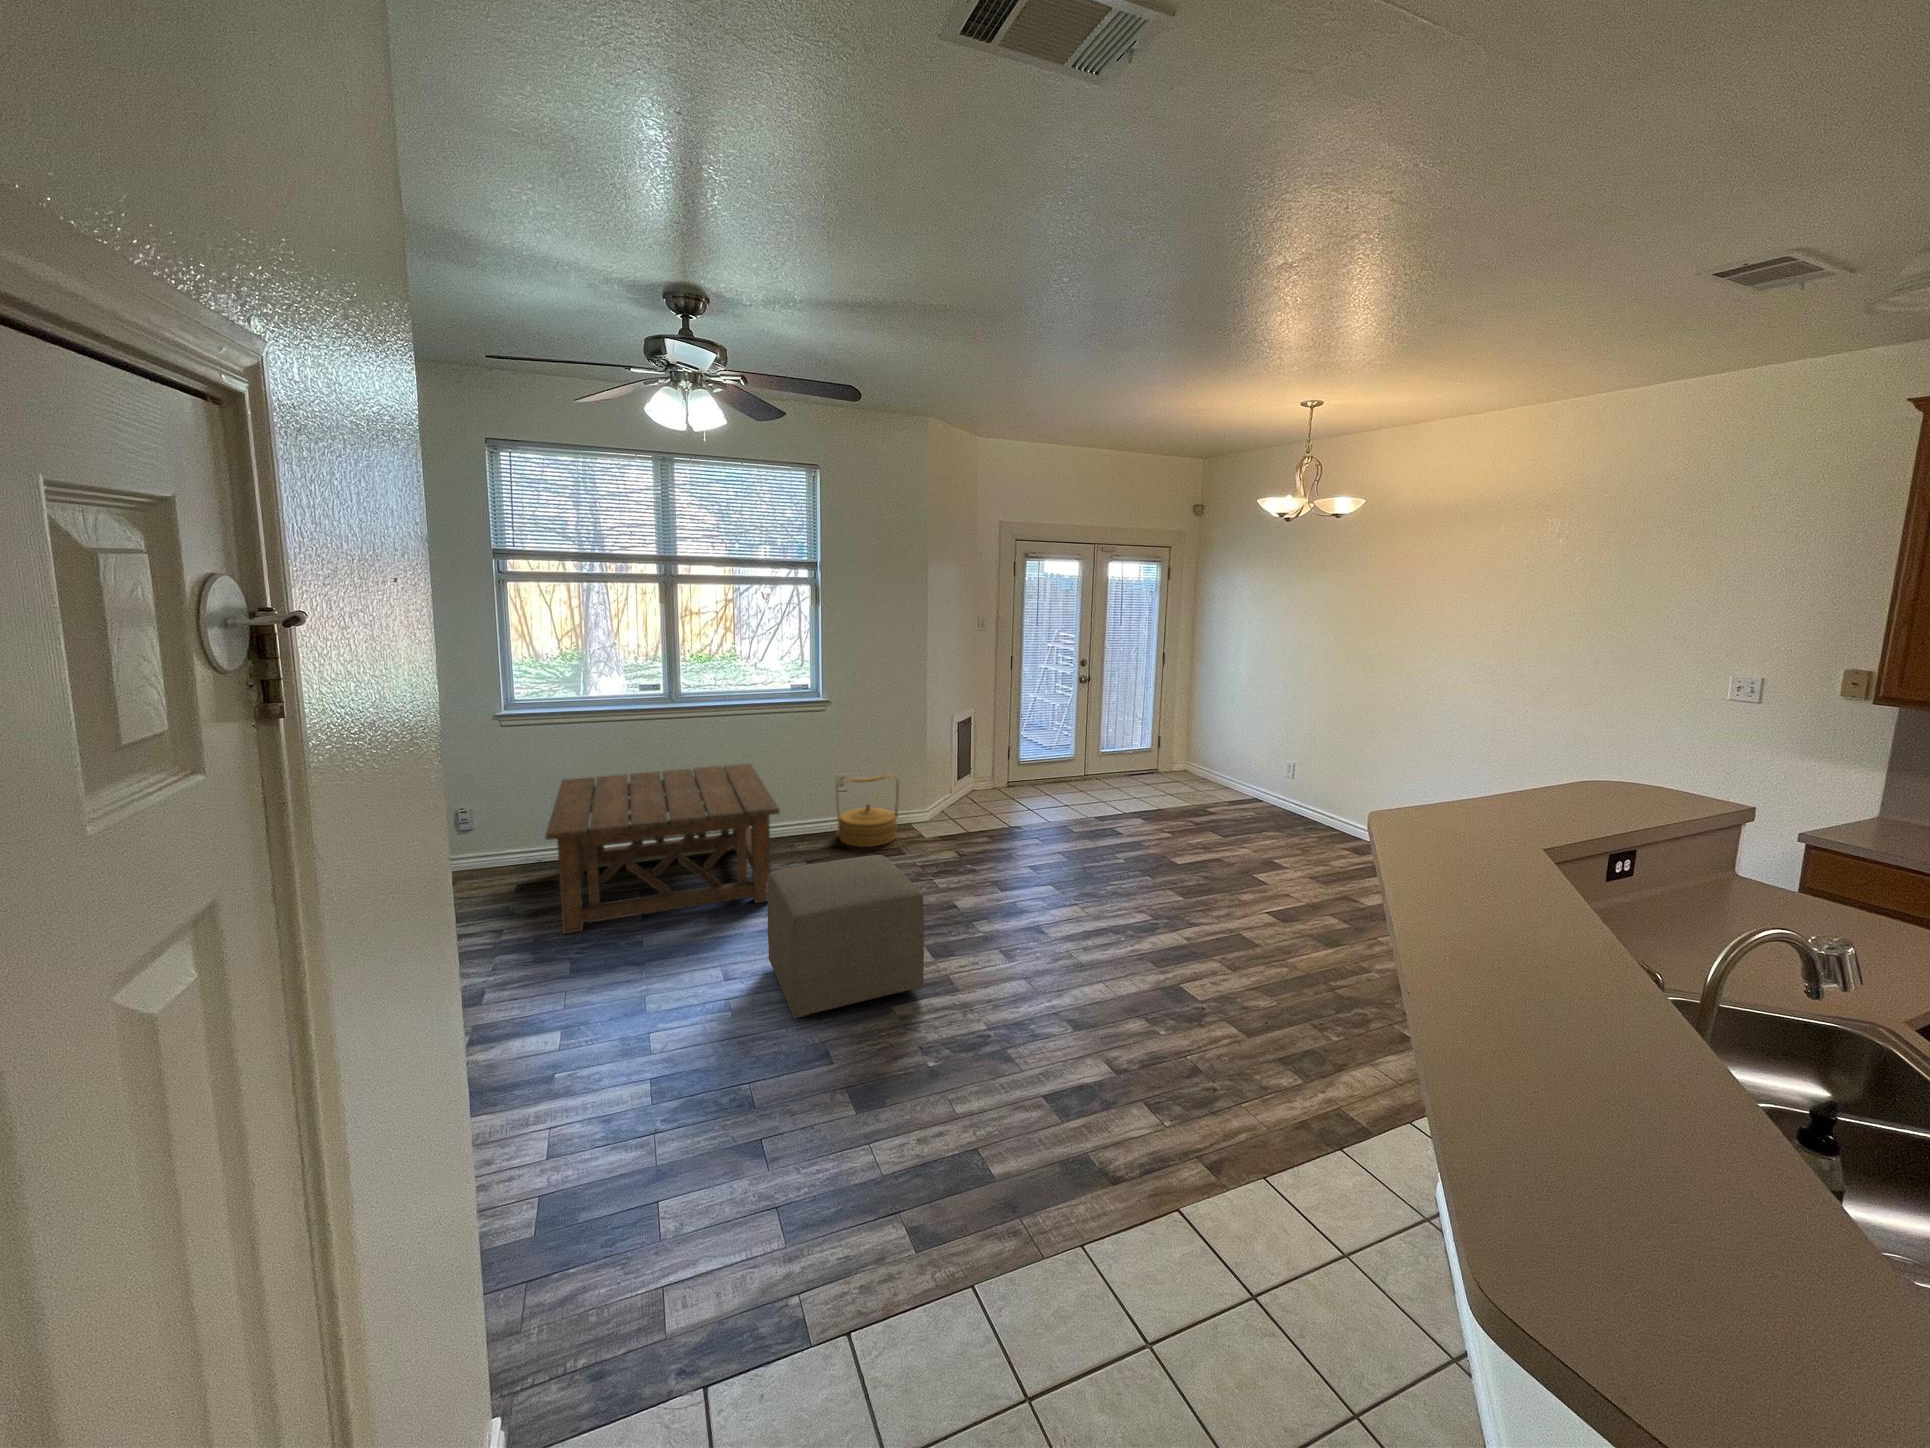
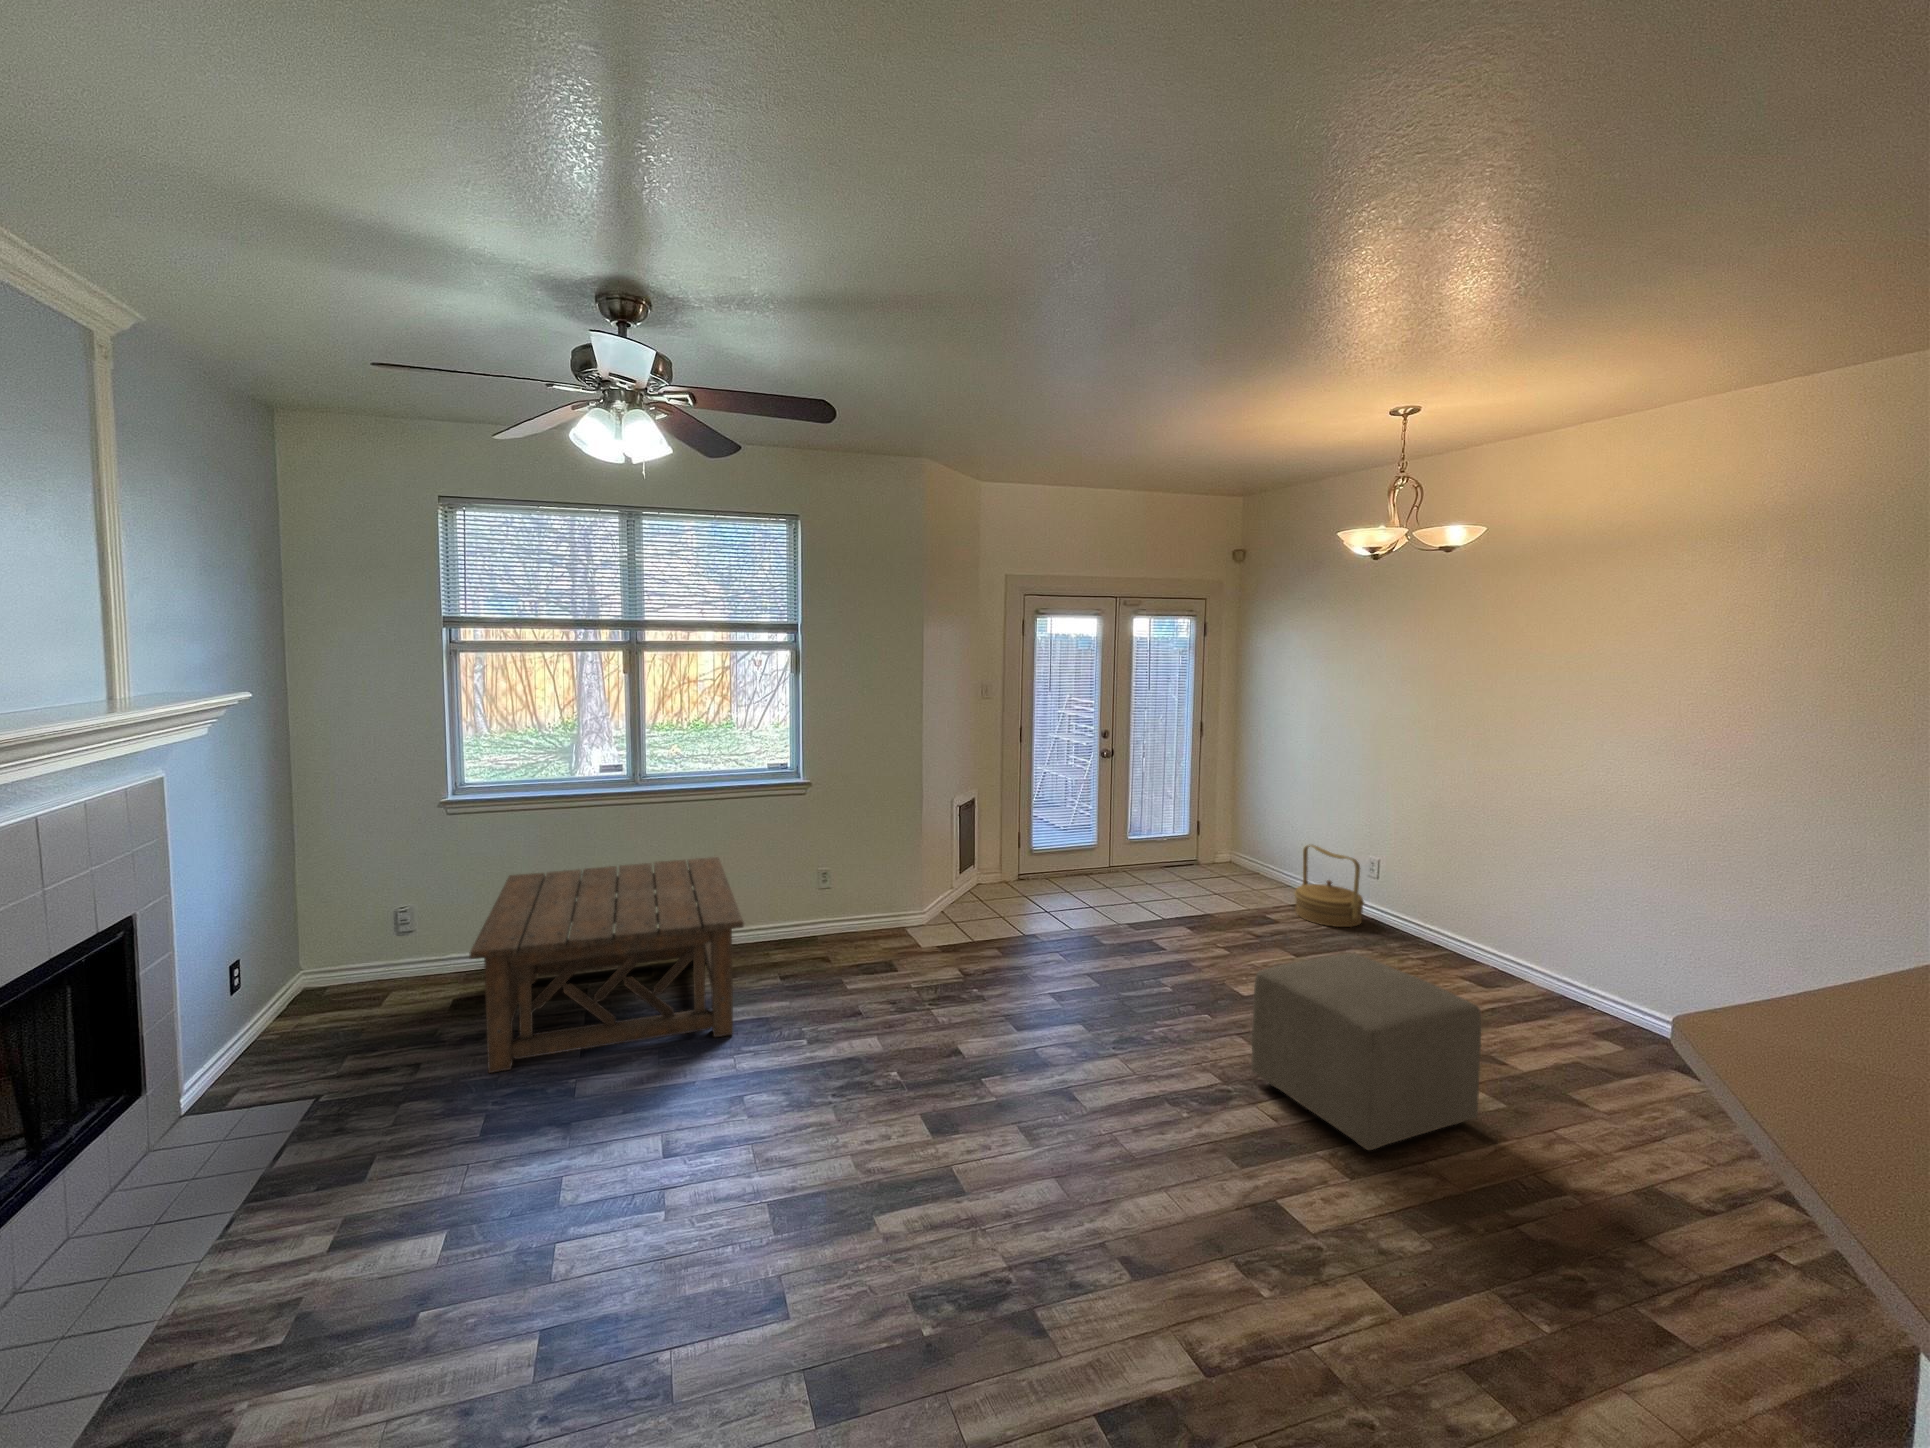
woven basket: present [836,775,899,847] -> present [1295,844,1364,927]
ottoman: present [767,855,924,1018] -> present [1251,953,1481,1150]

